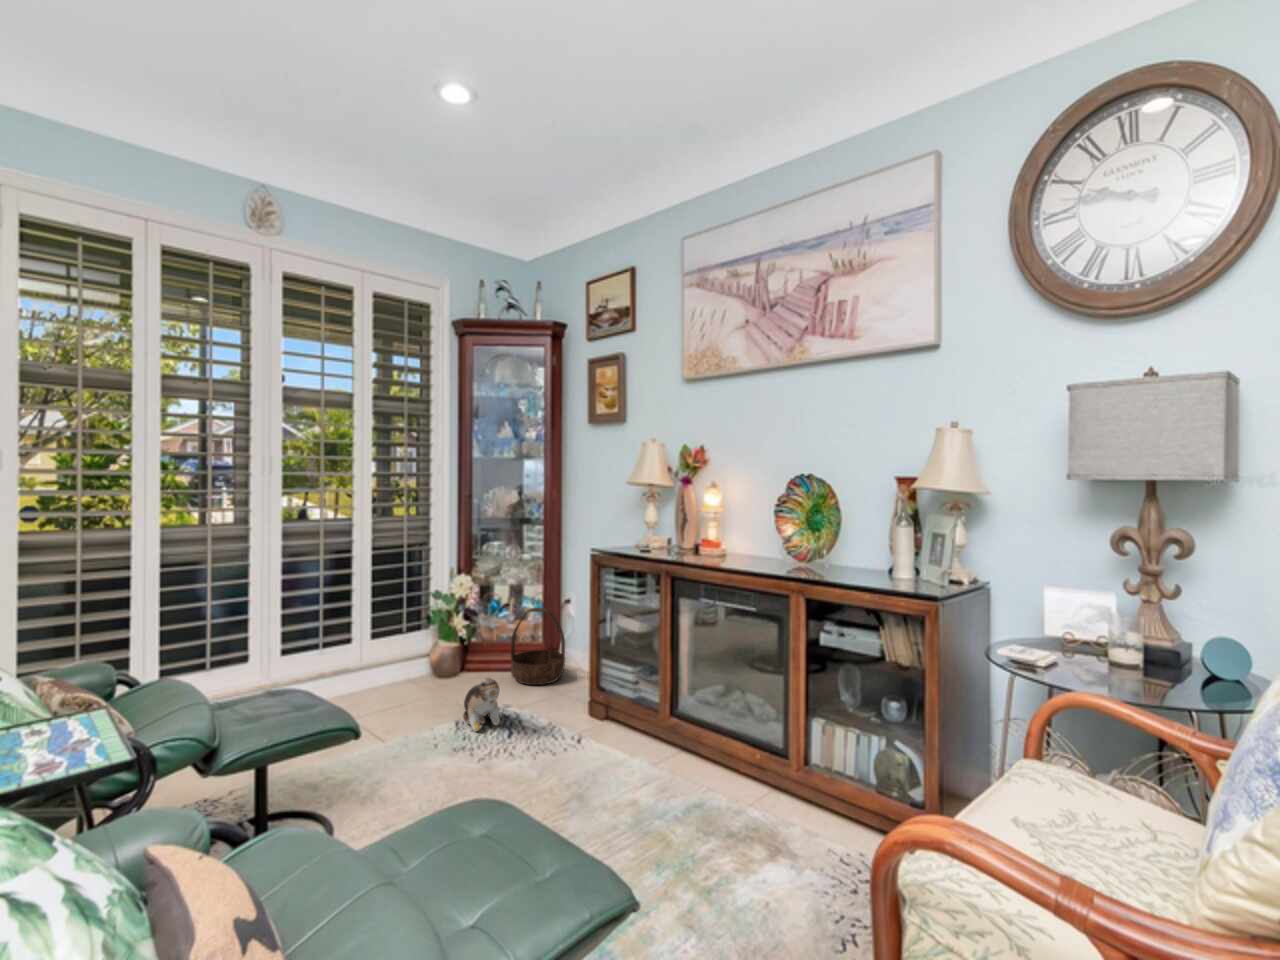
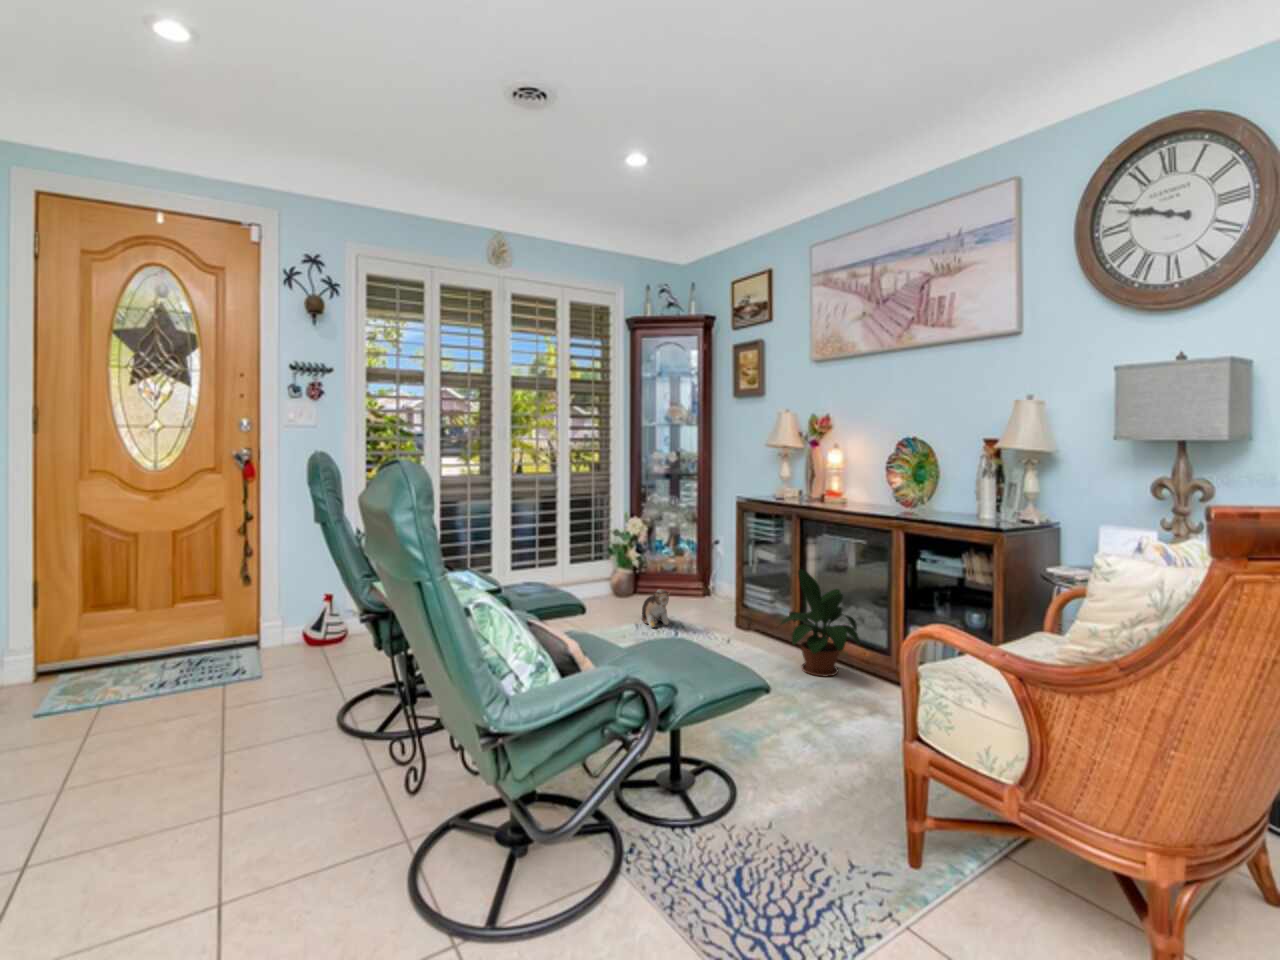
basket: present [511,608,565,685] -> none [672,546,715,605]
potted plant: none [639,653,757,808] -> present [781,569,860,677]

